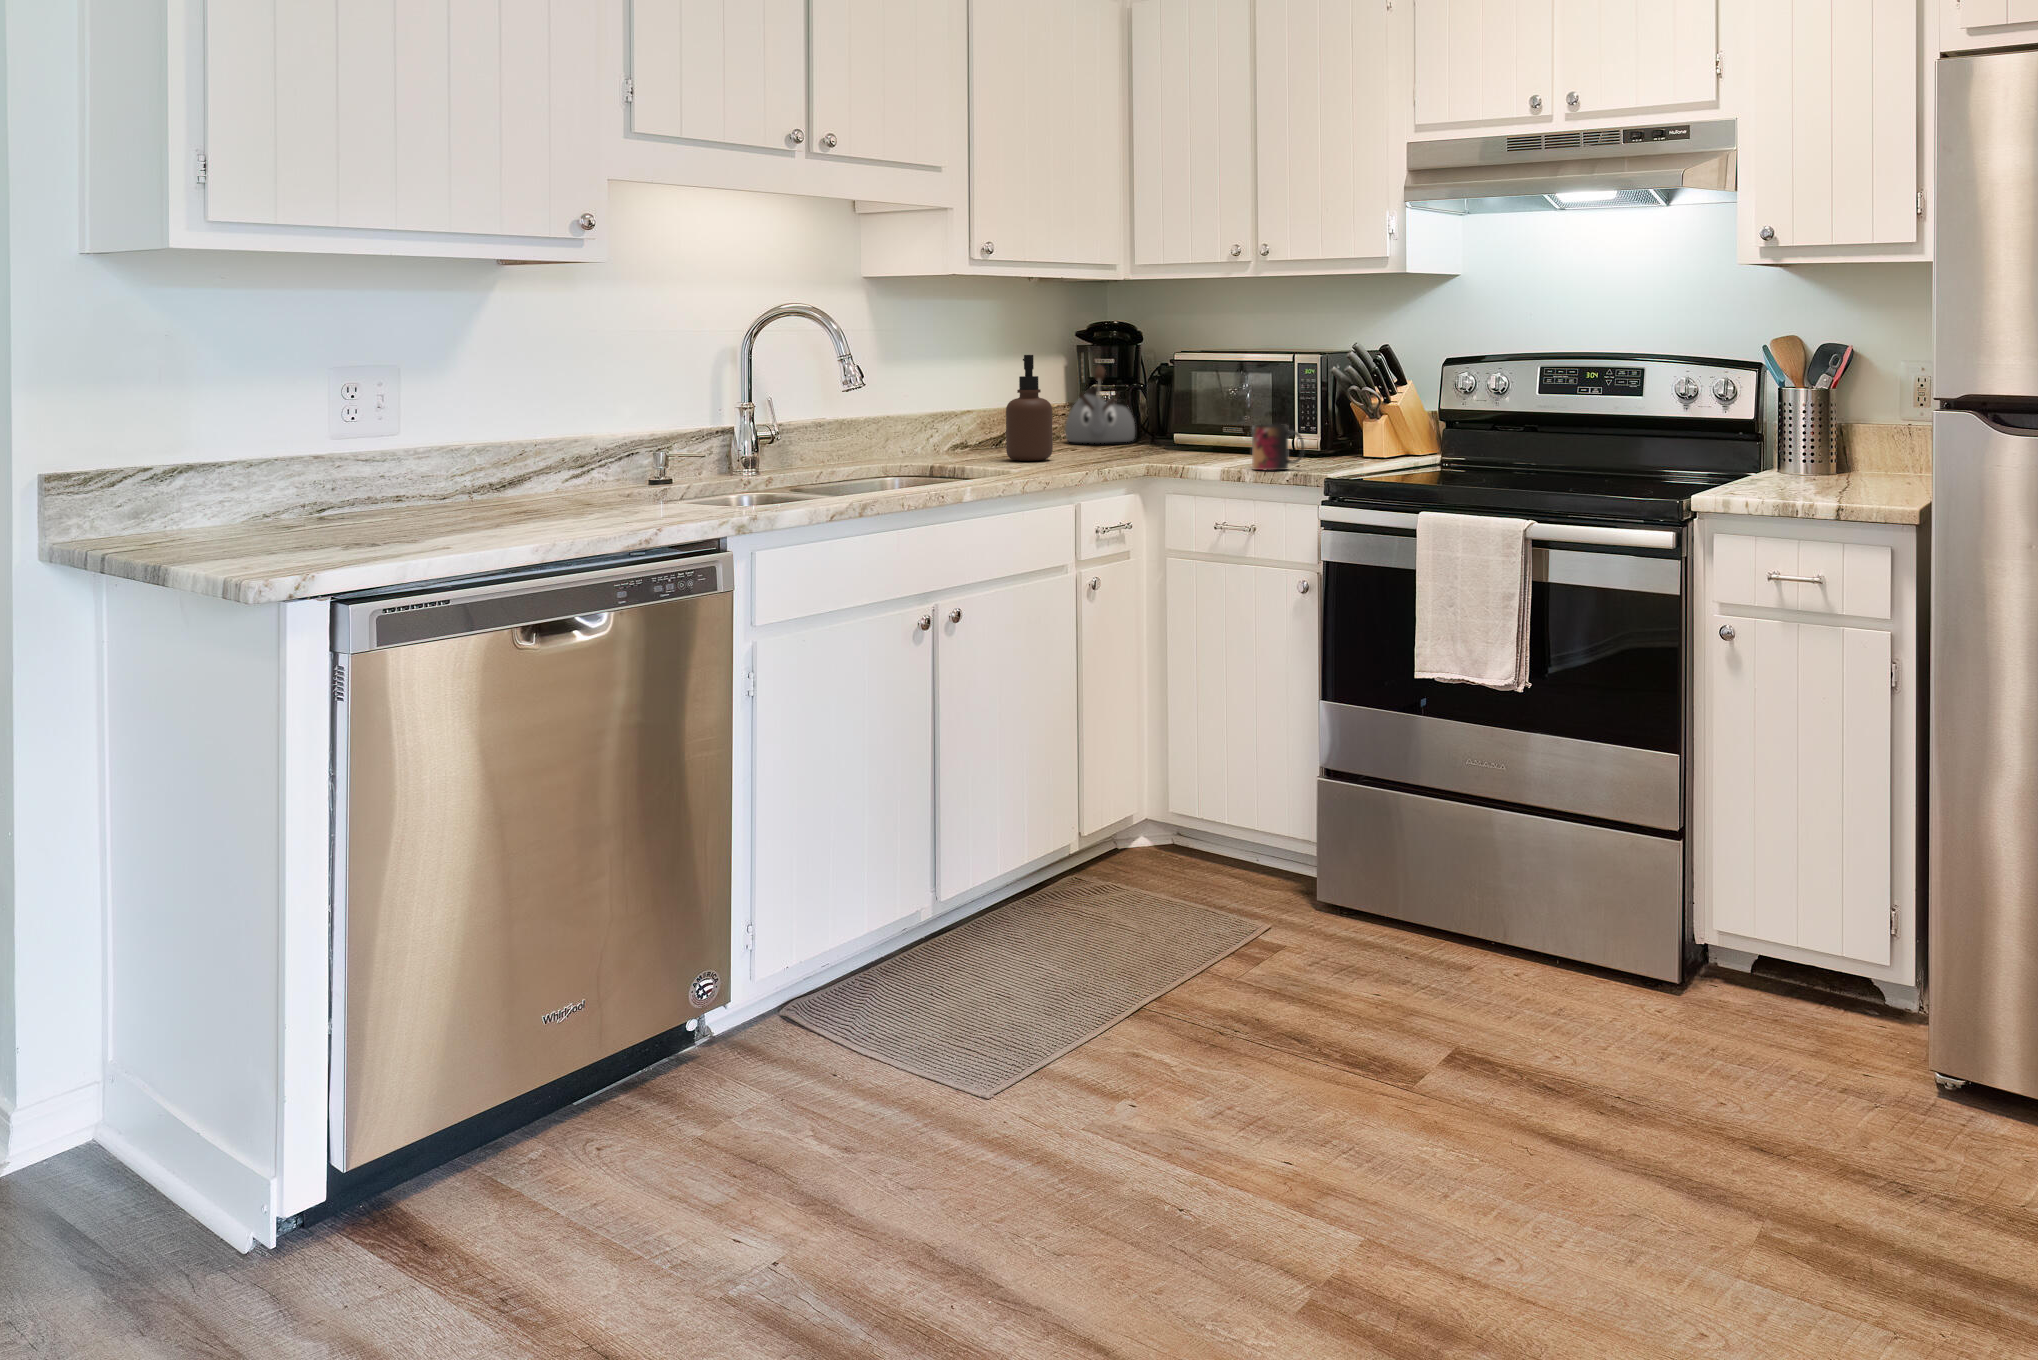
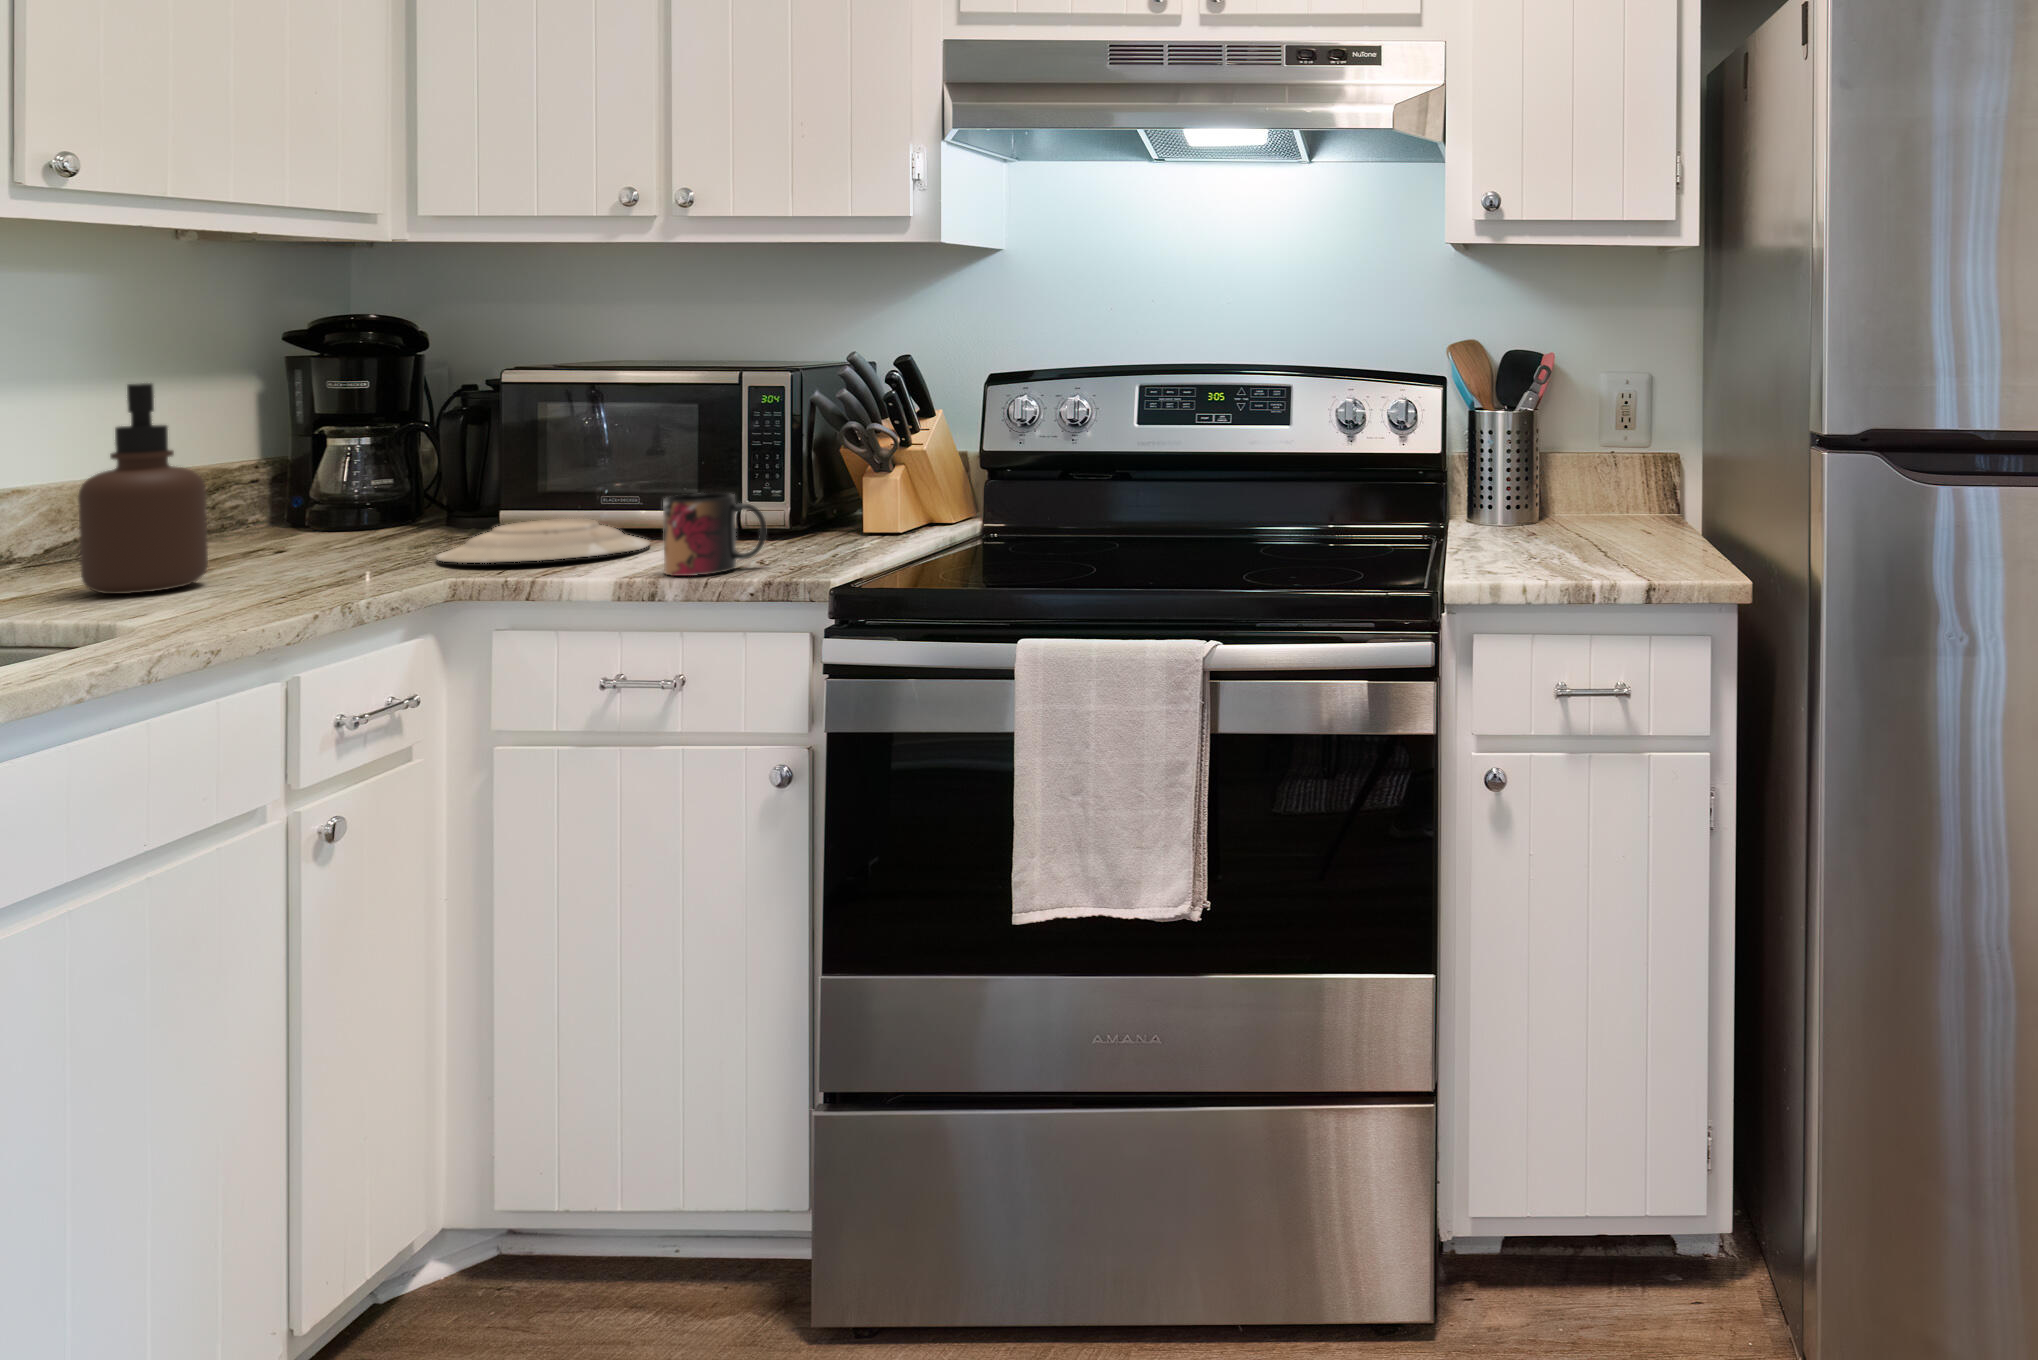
kettle: present [1065,365,1135,443] -> none [265,393,421,530]
plate: none [1145,440,1247,459] -> present [436,519,650,563]

